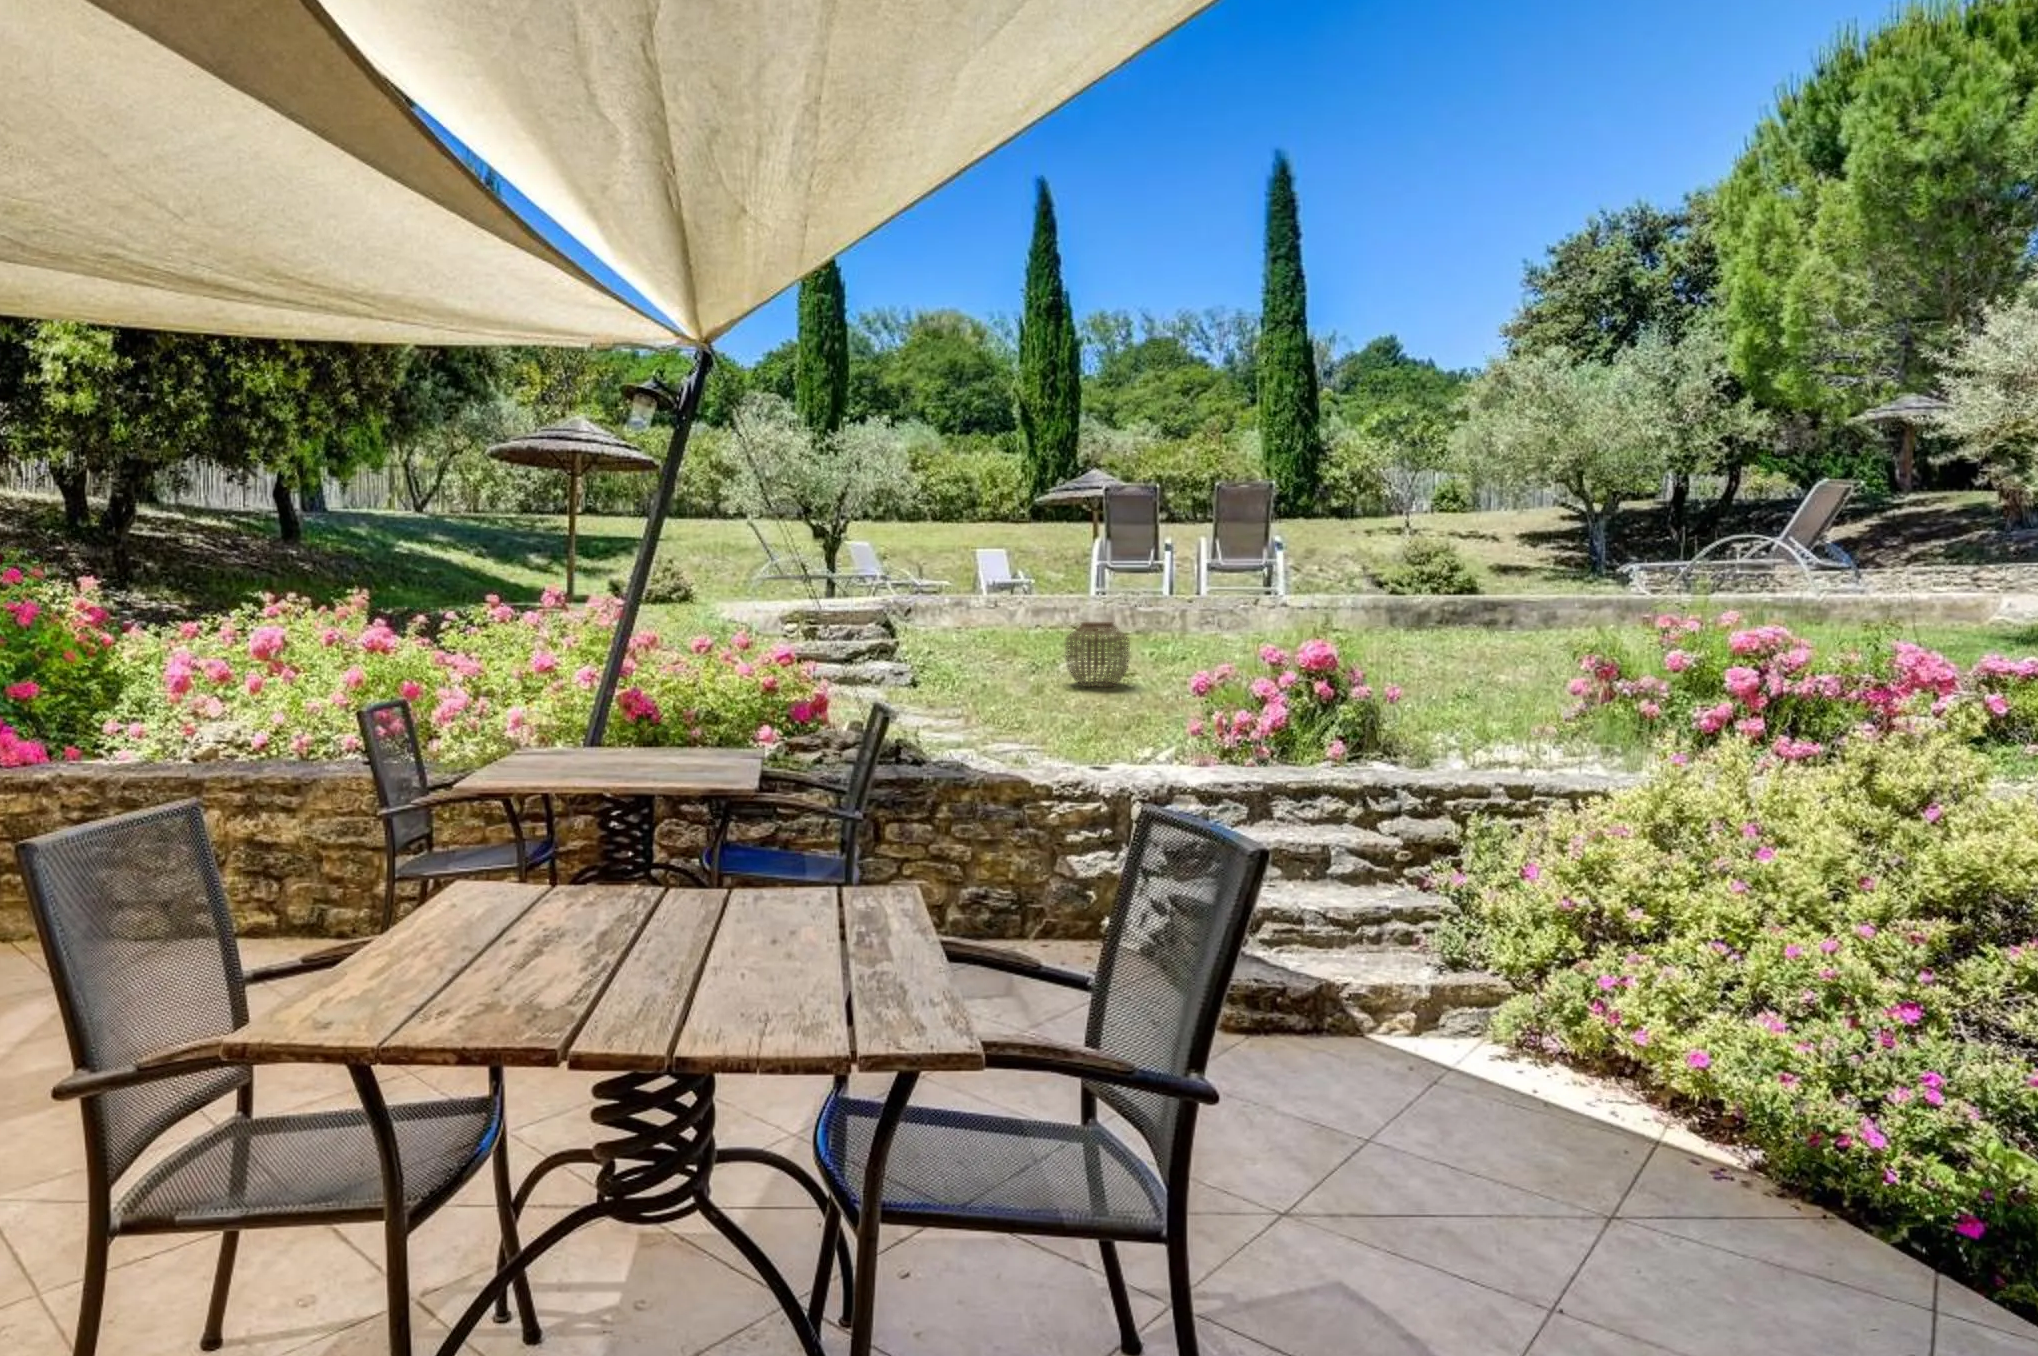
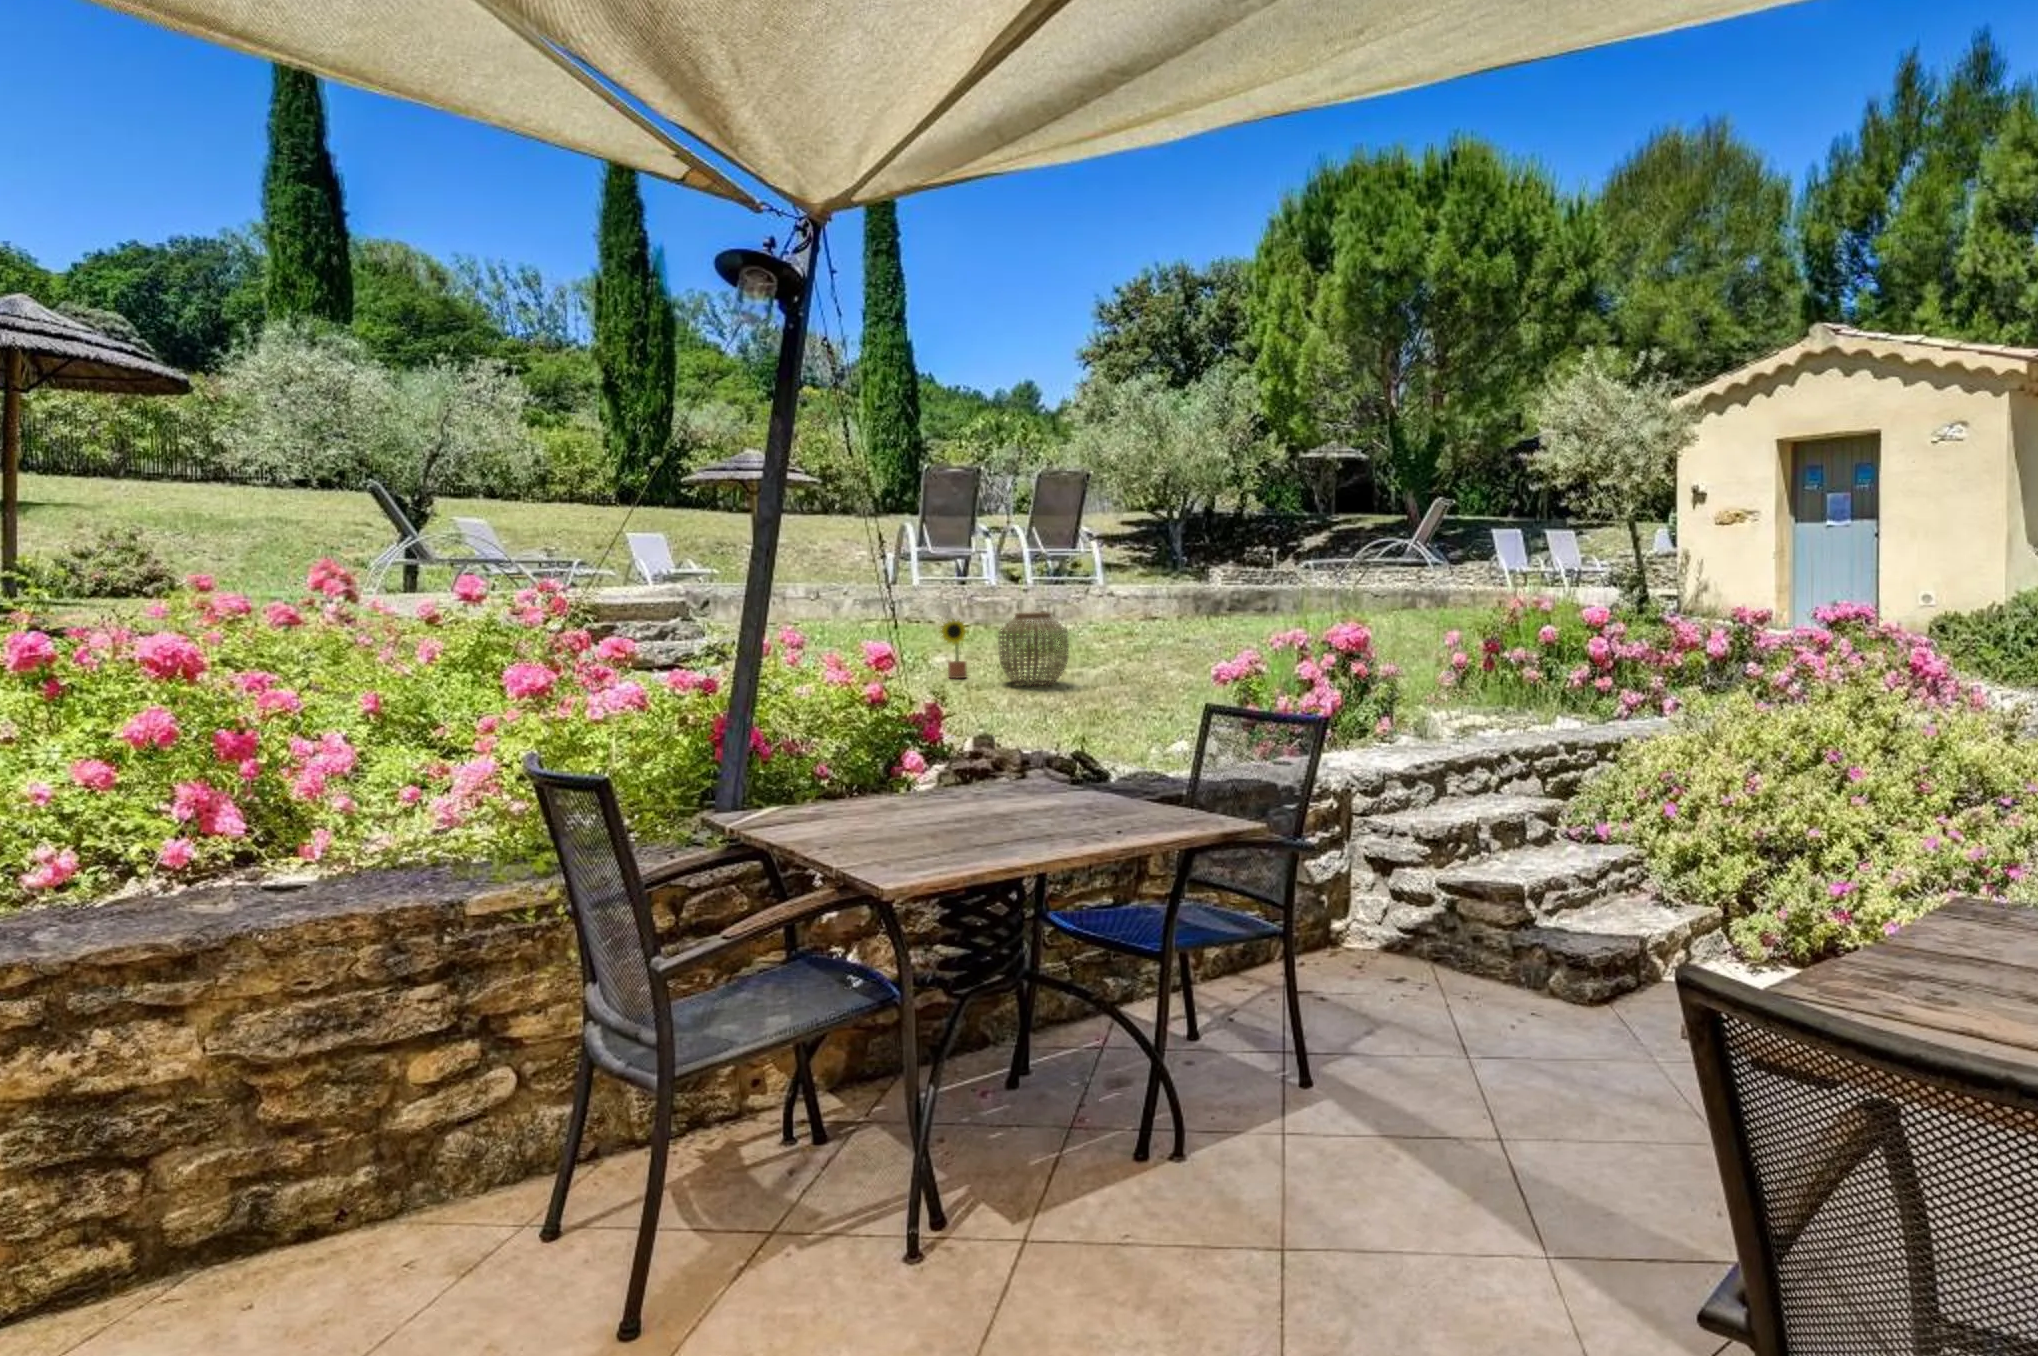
decorative plant: none [1024,625,1051,677] -> present [939,620,967,678]

